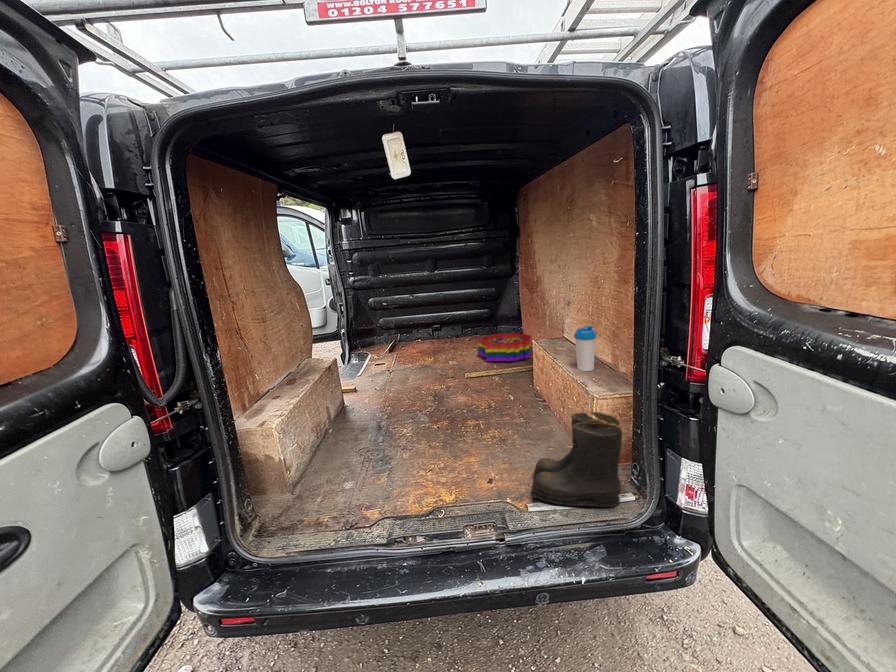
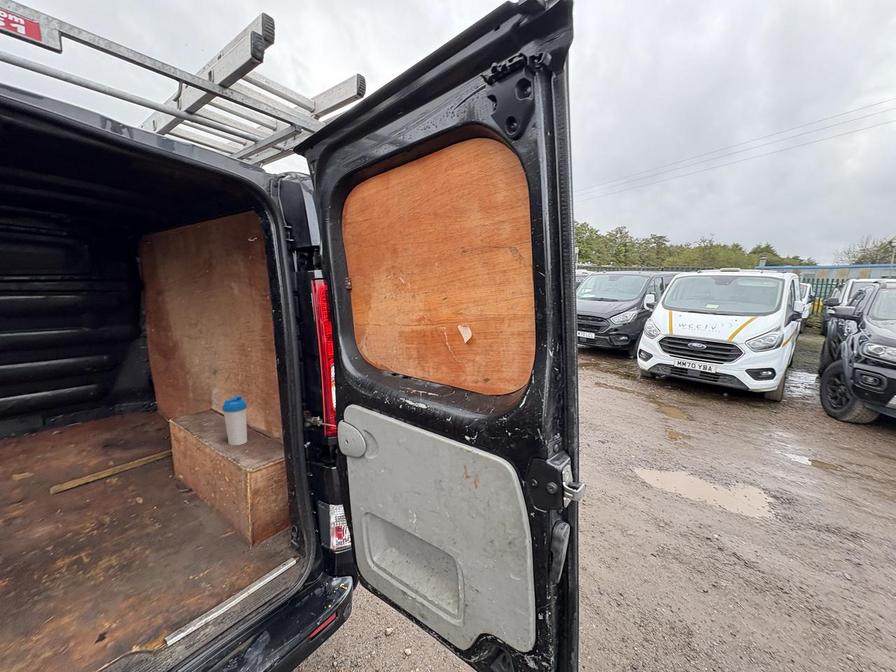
storage bin: present [478,333,531,361] -> none [87,412,168,456]
boots: present [532,412,622,507] -> none [184,485,283,600]

